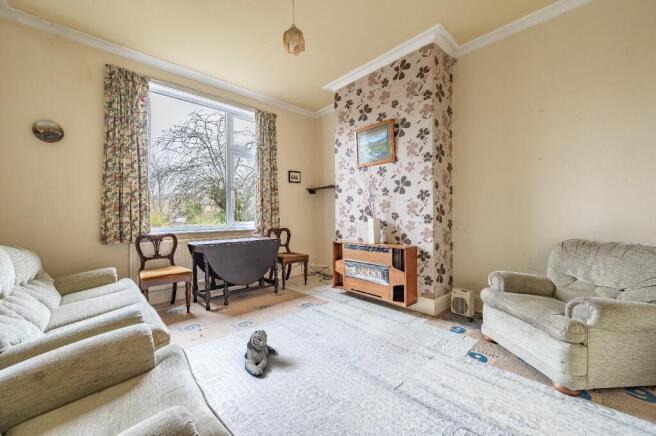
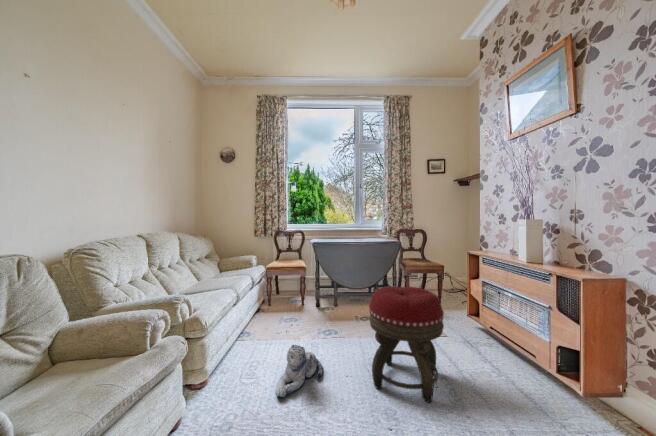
footstool: none [303,267,353,343] -> present [369,286,444,402]

